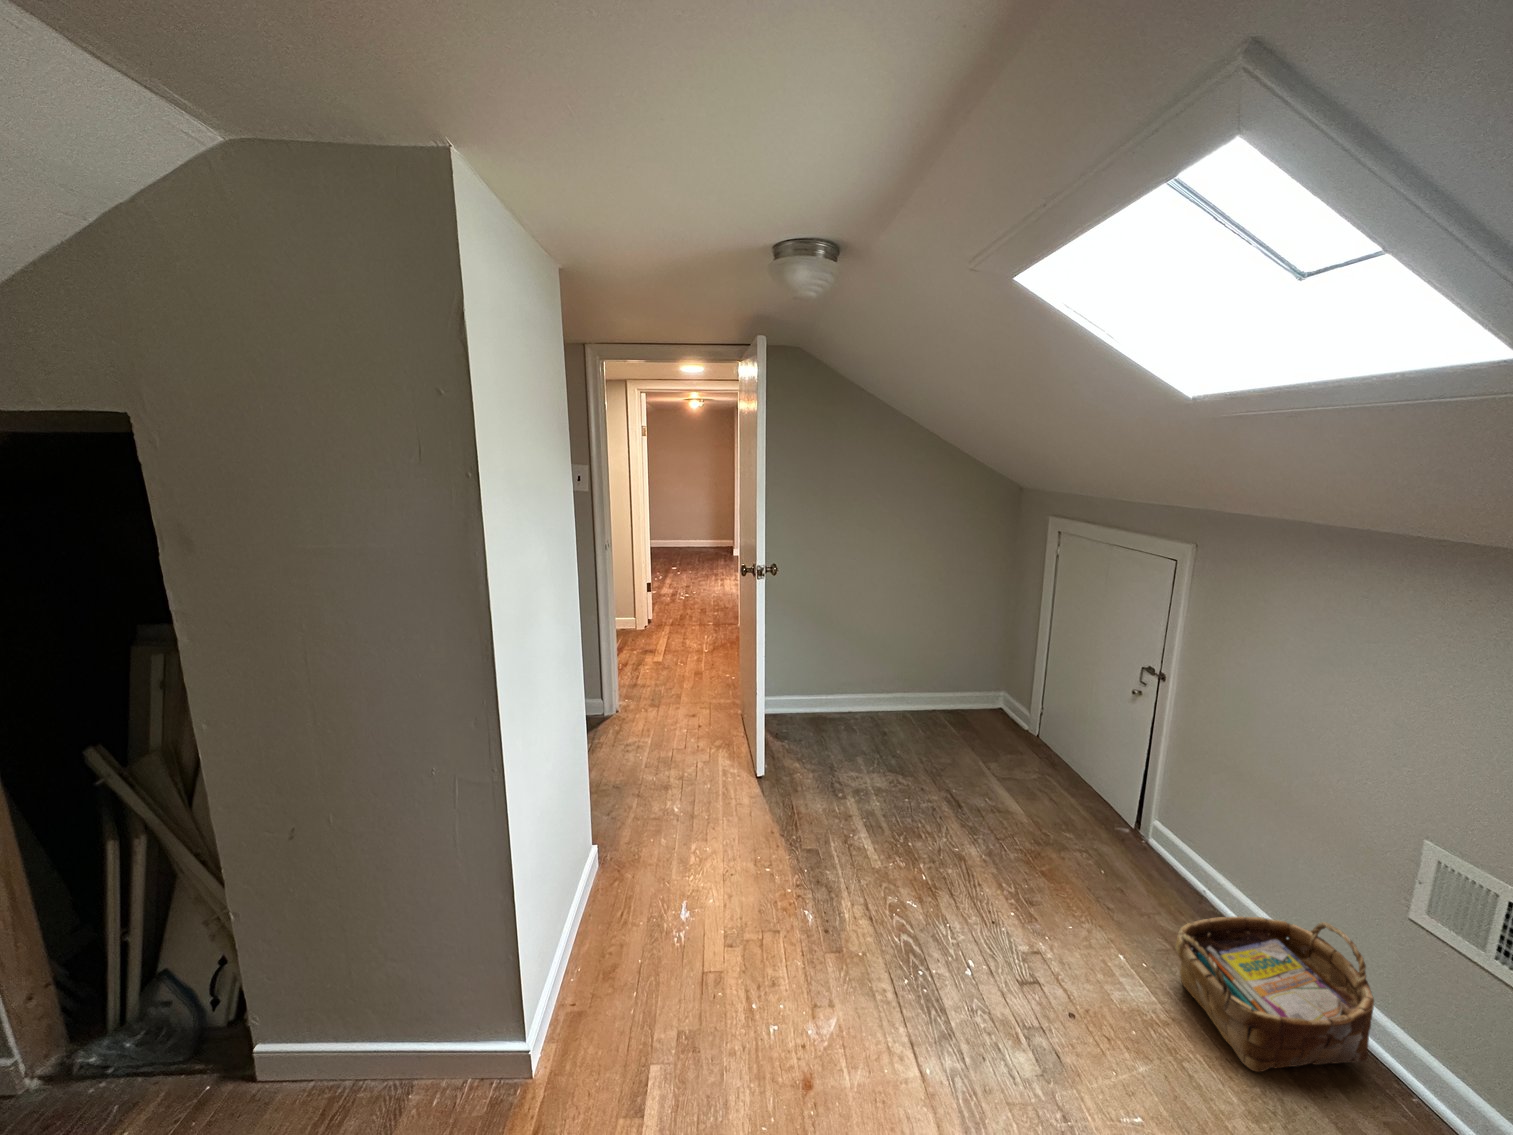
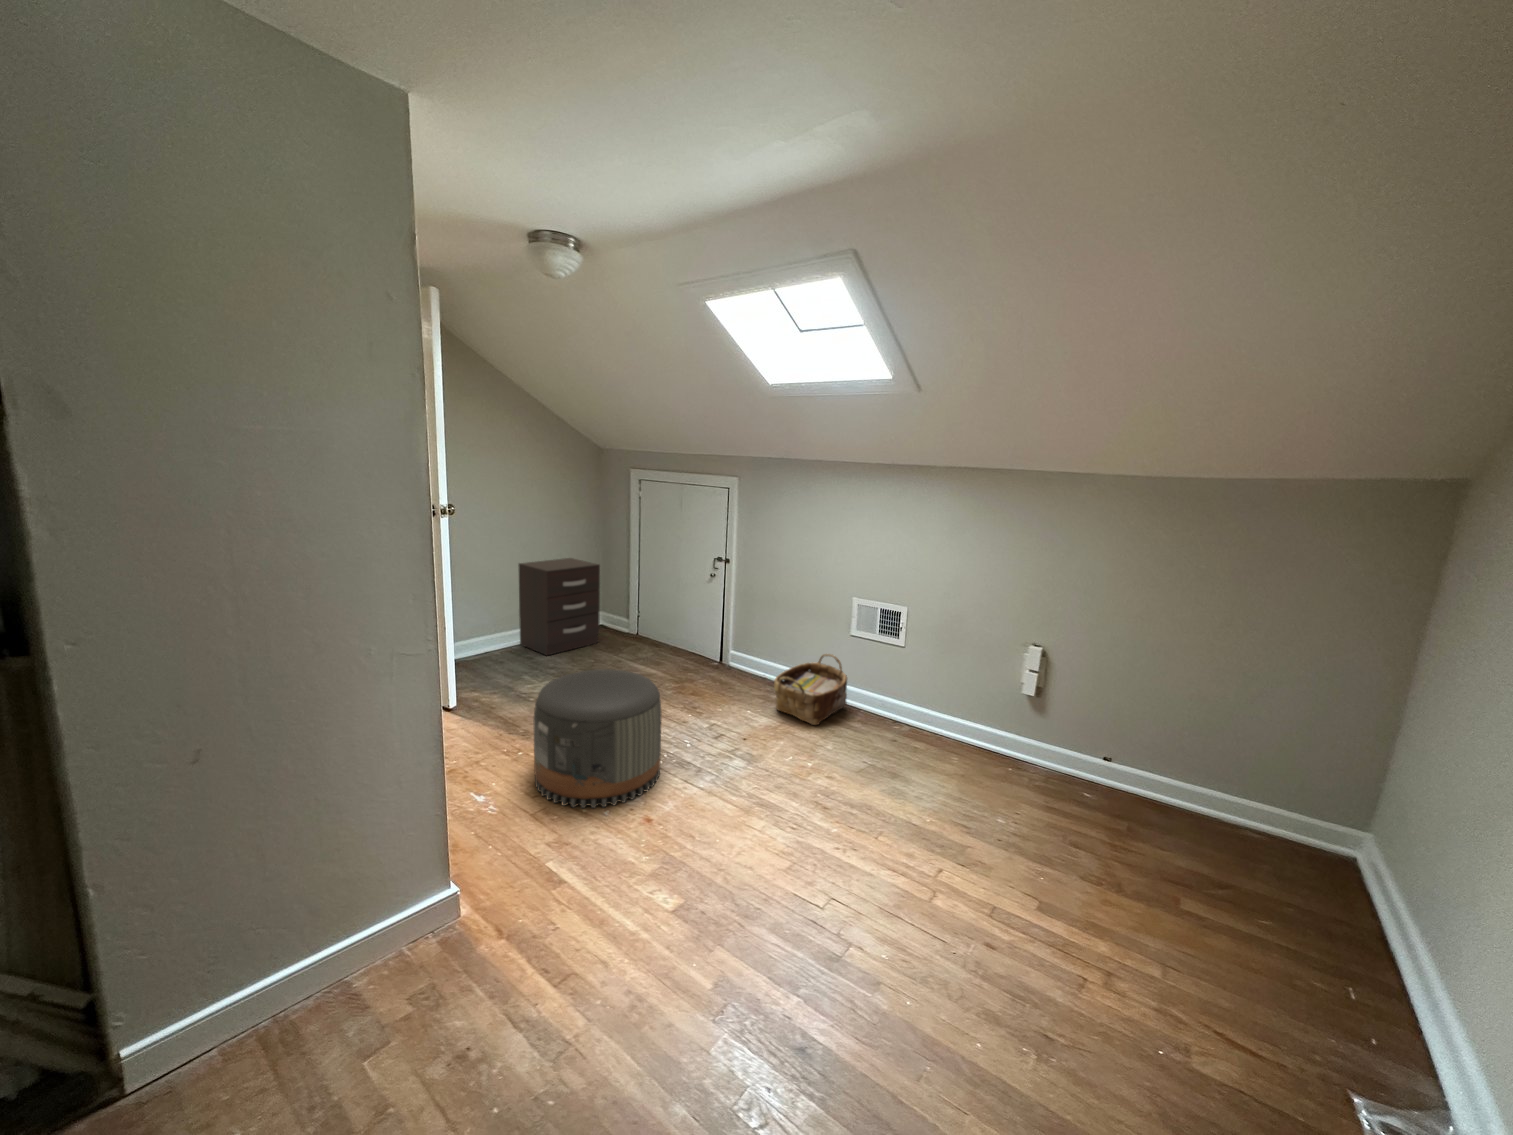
dresser: none [886,617,986,735] -> present [518,558,600,656]
pouf: none [734,799,909,1028] -> present [533,669,662,808]

